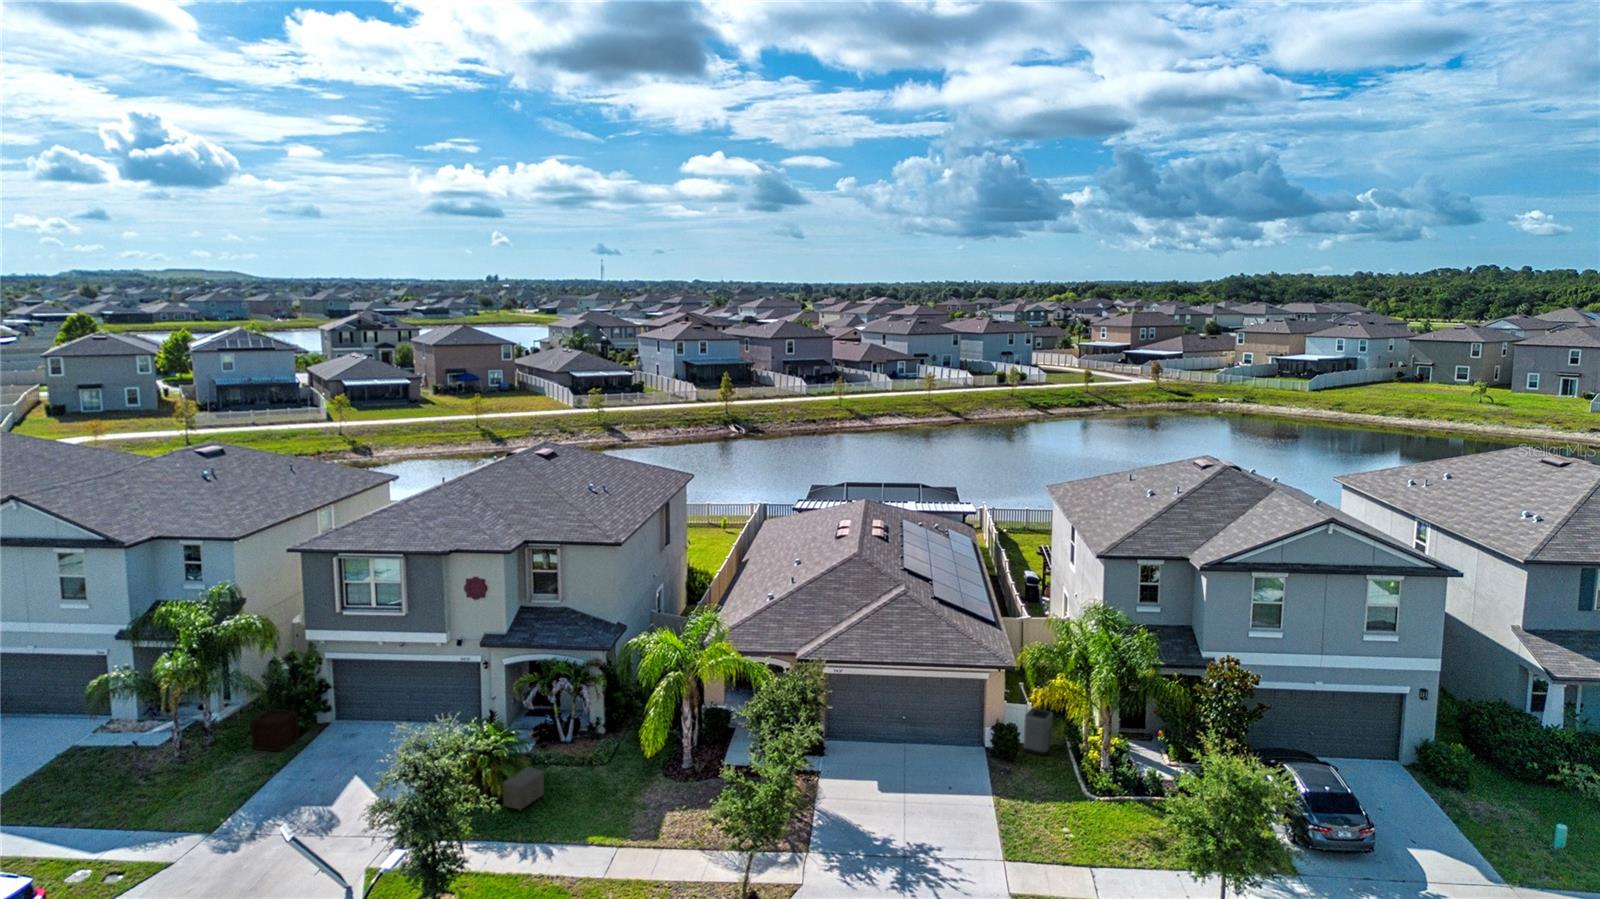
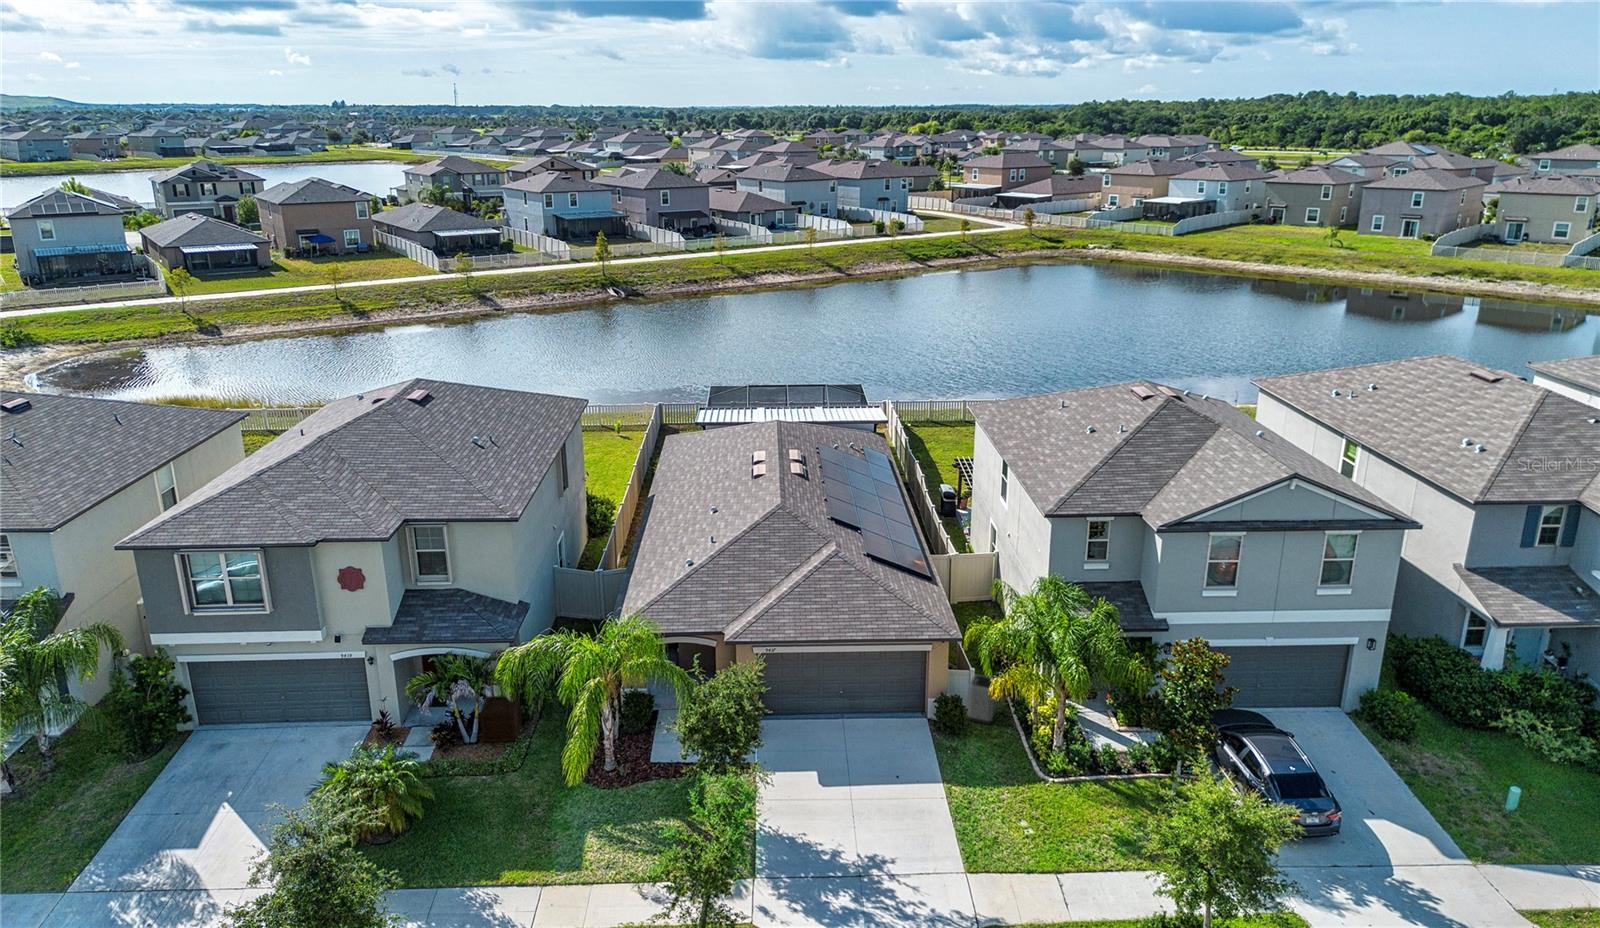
wooden crate: present [250,709,299,752] -> present [480,695,522,742]
storage bench: present [503,767,544,810] -> none [402,791,451,844]

